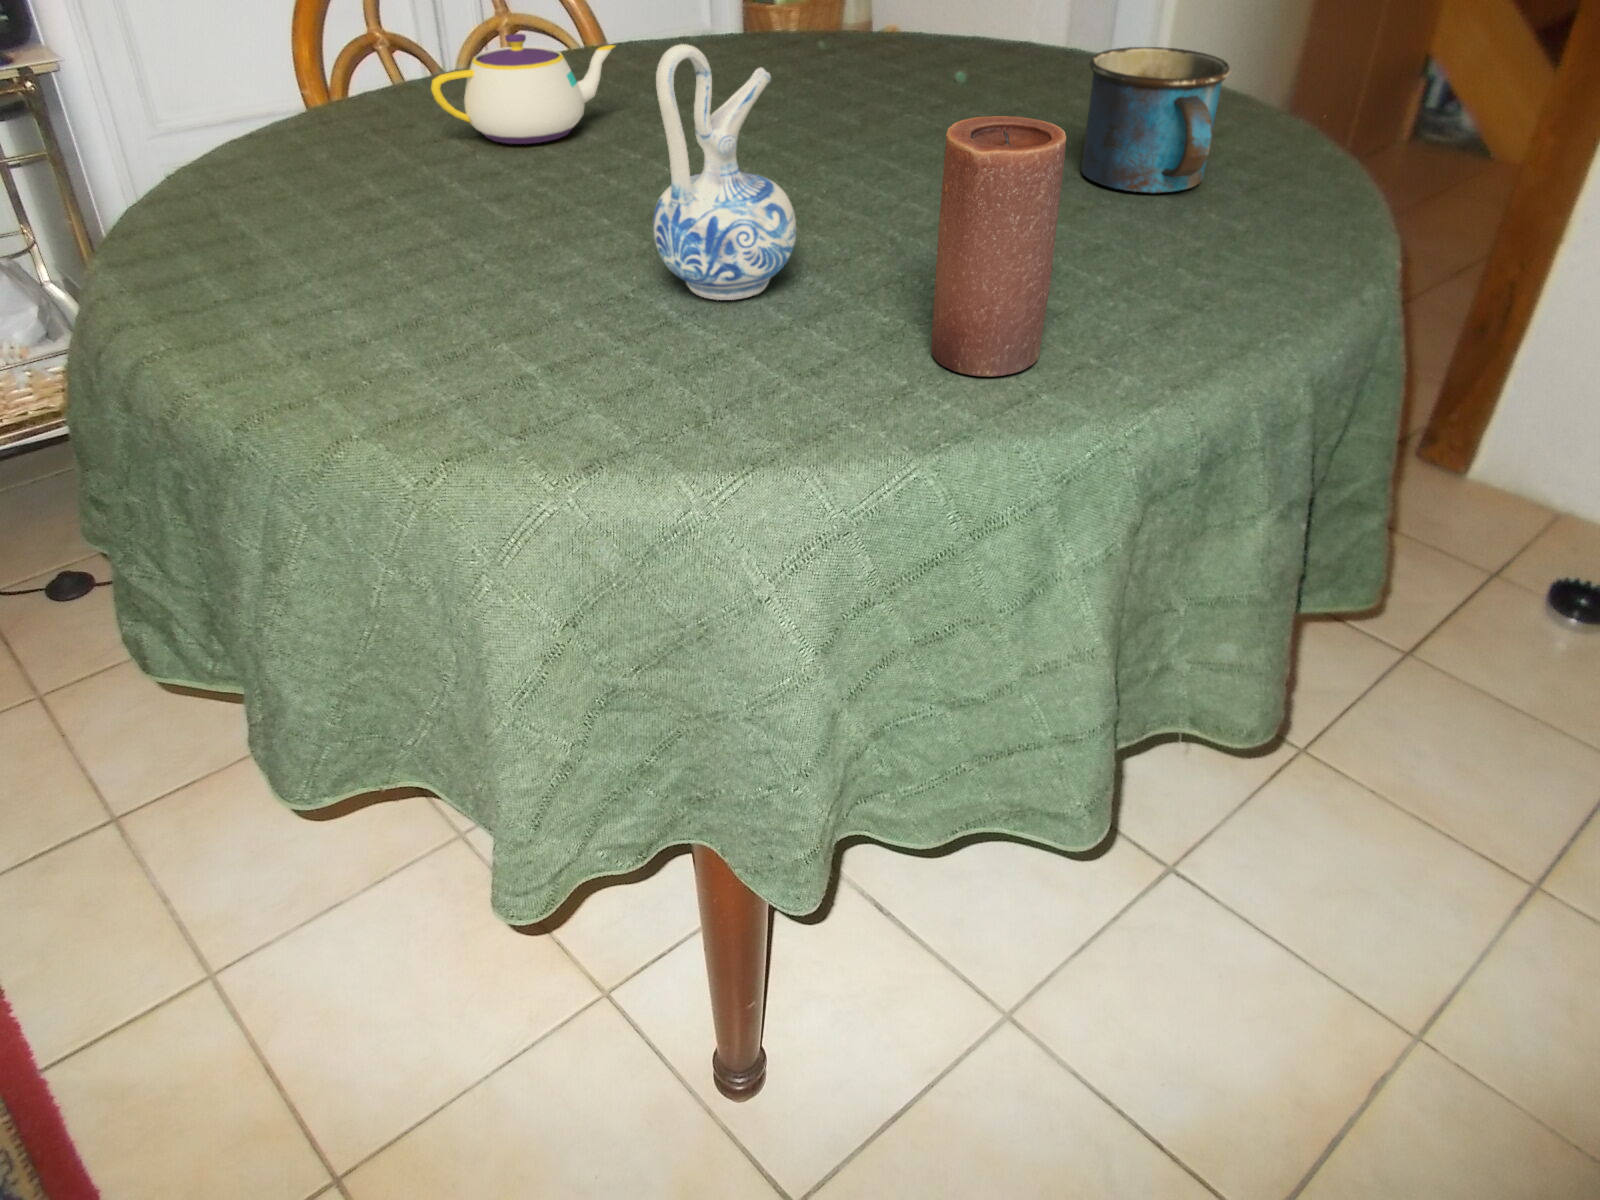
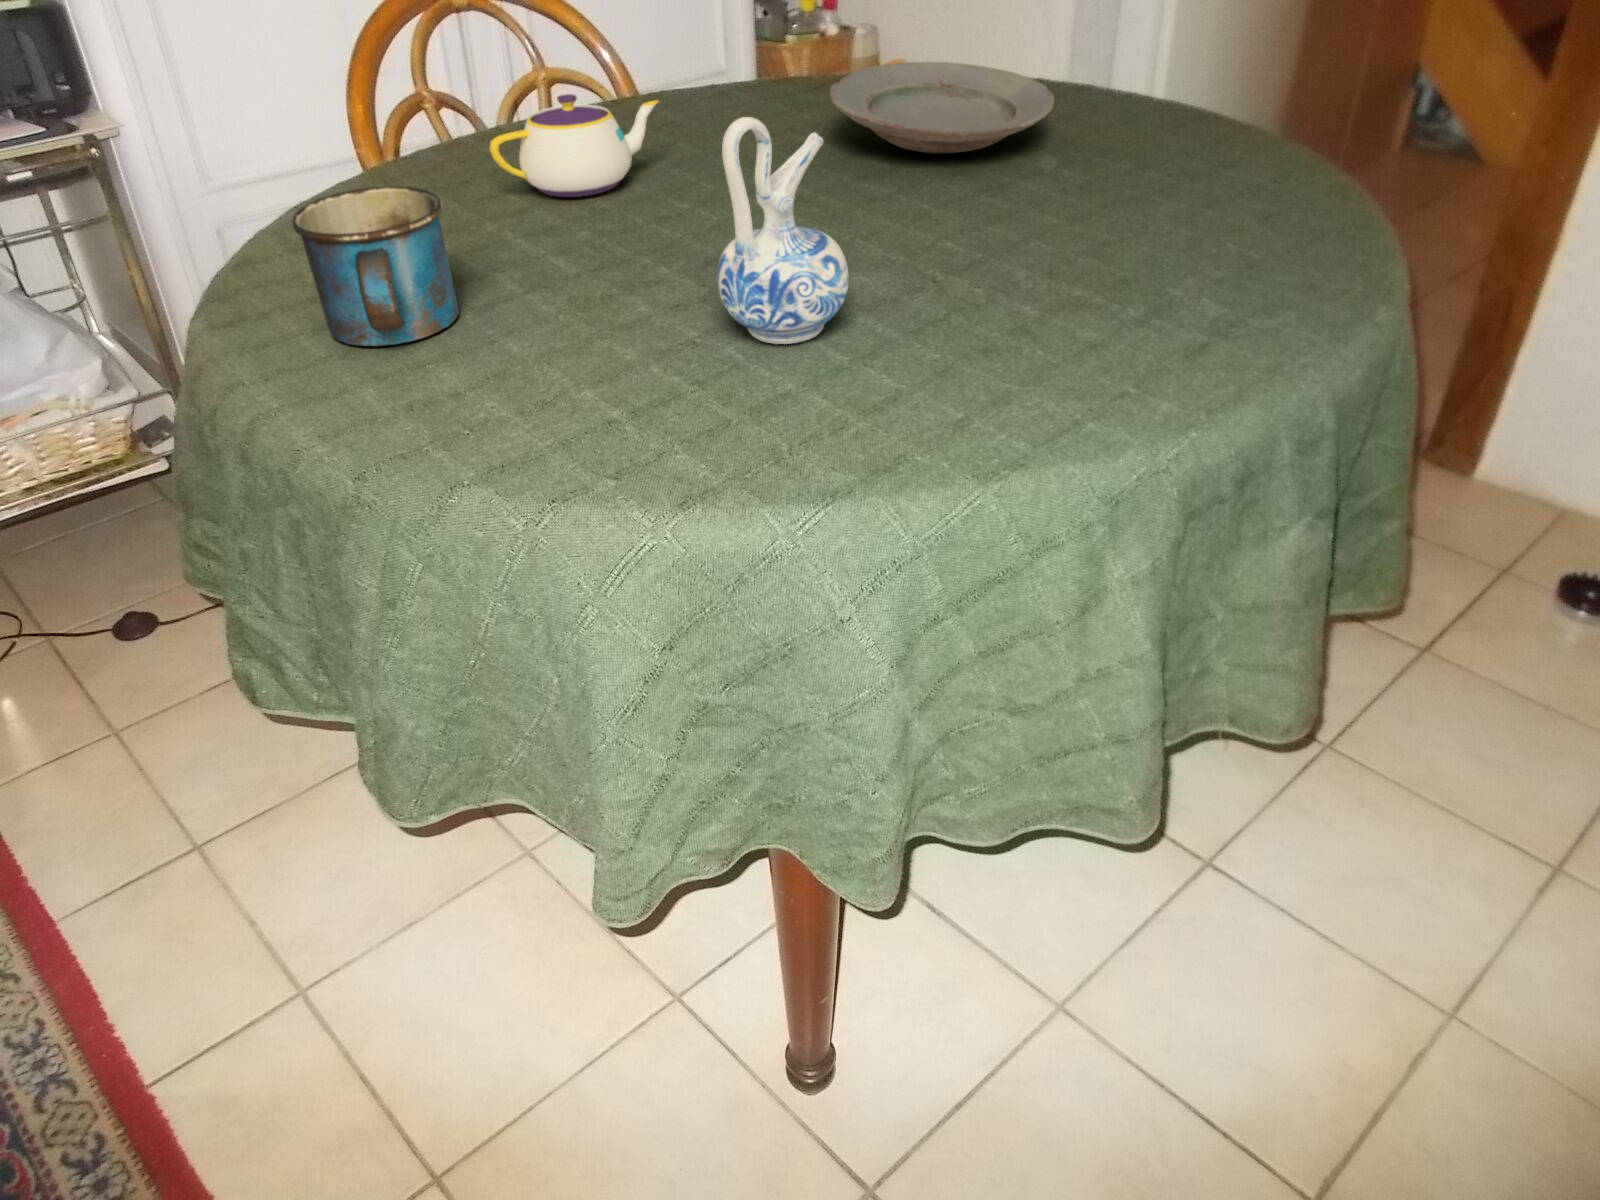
plate: none [798,19,1035,114] -> present [830,62,1054,153]
mug: present [1081,47,1230,193] -> present [292,187,459,346]
candle: present [932,116,1066,377] -> none [980,174,1101,409]

